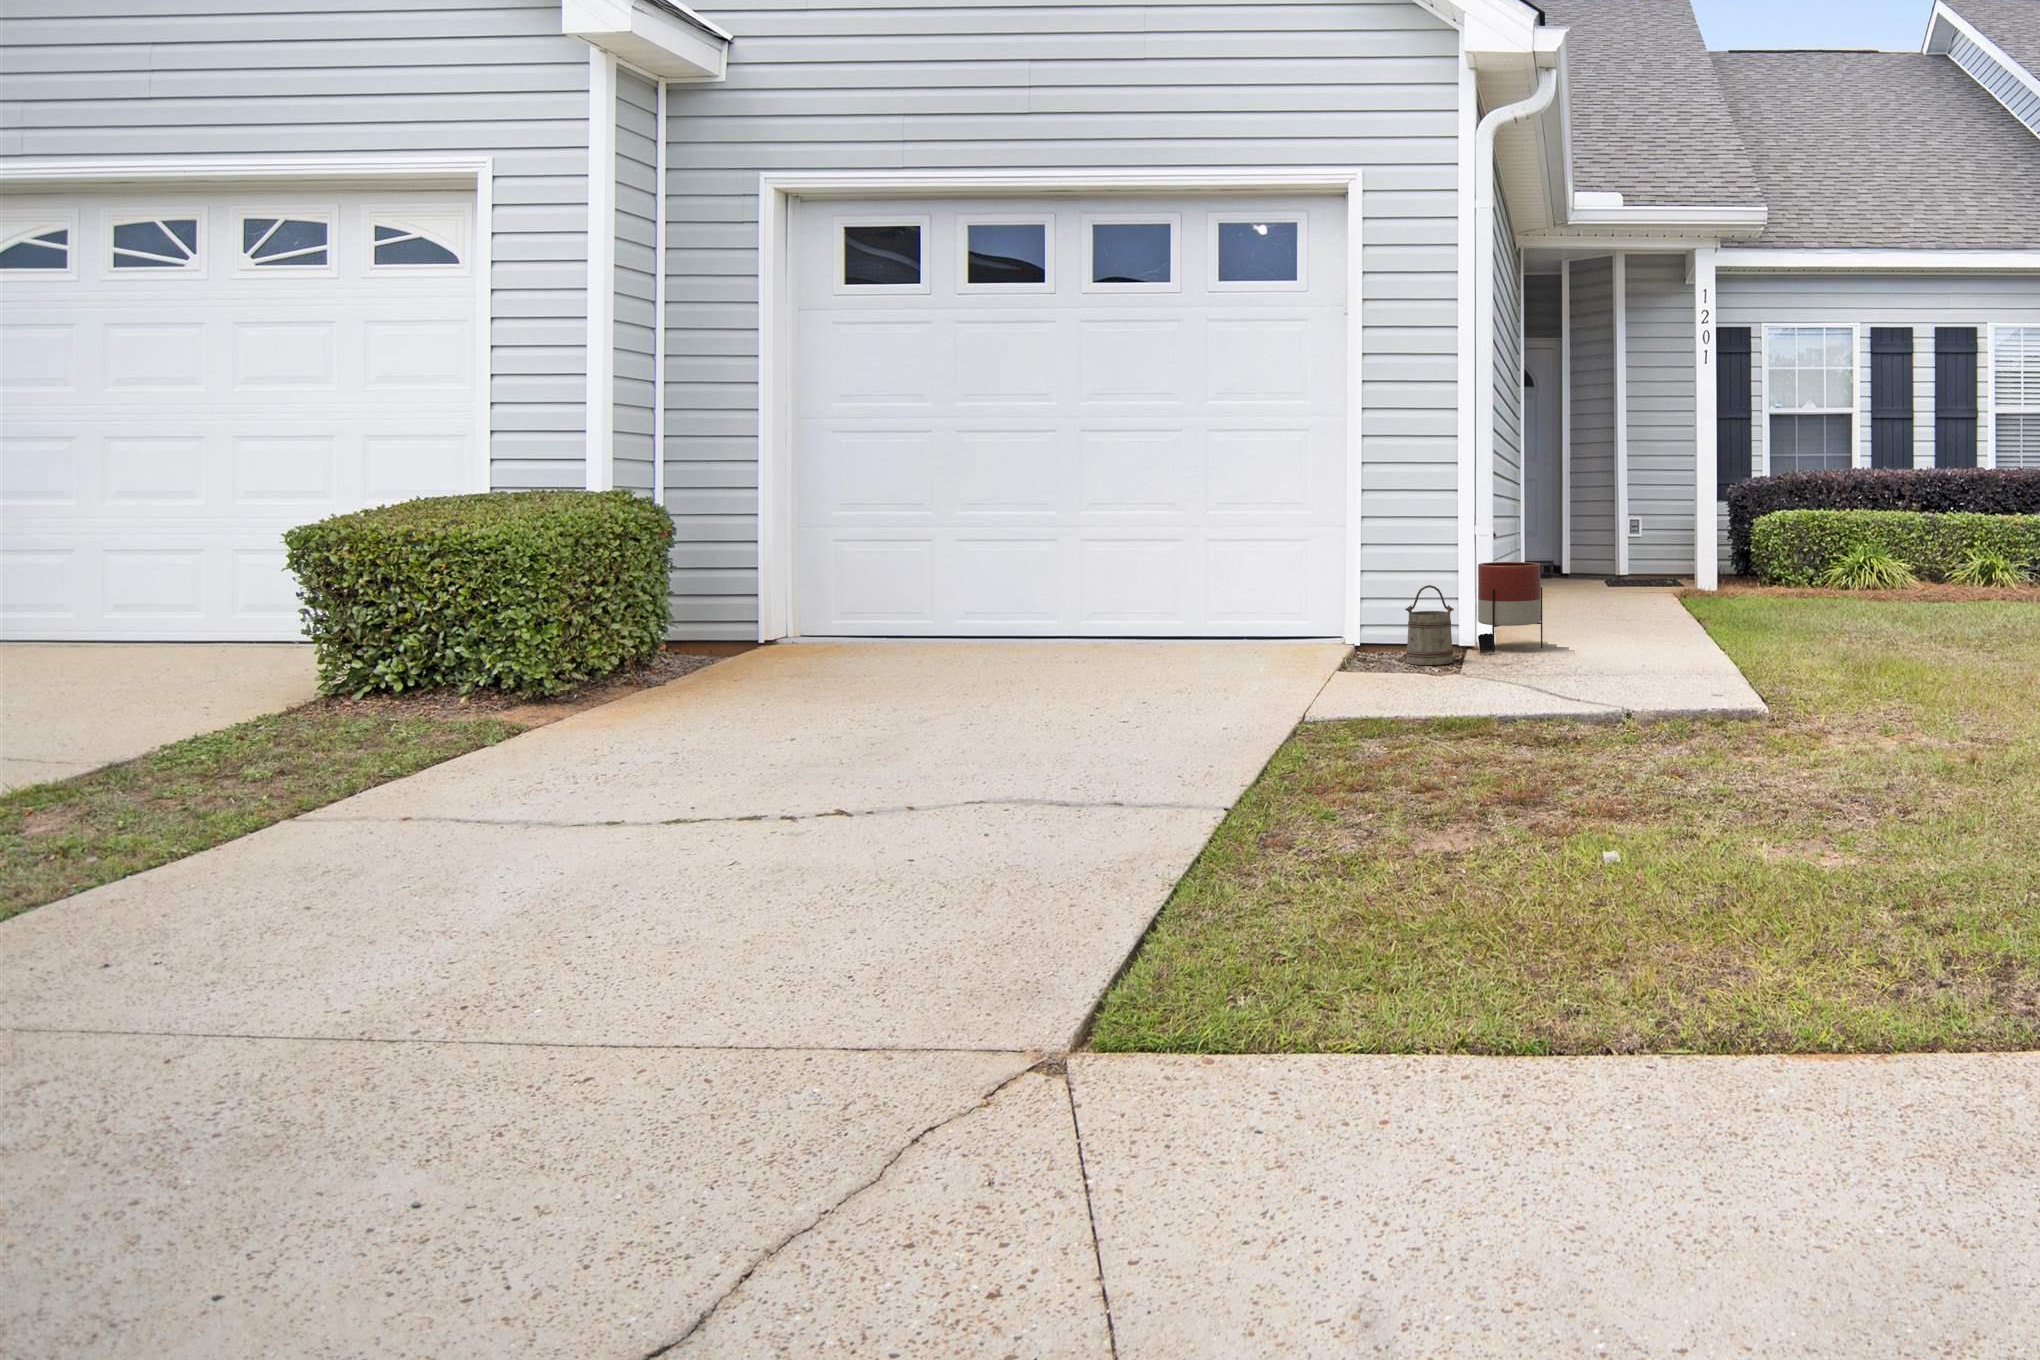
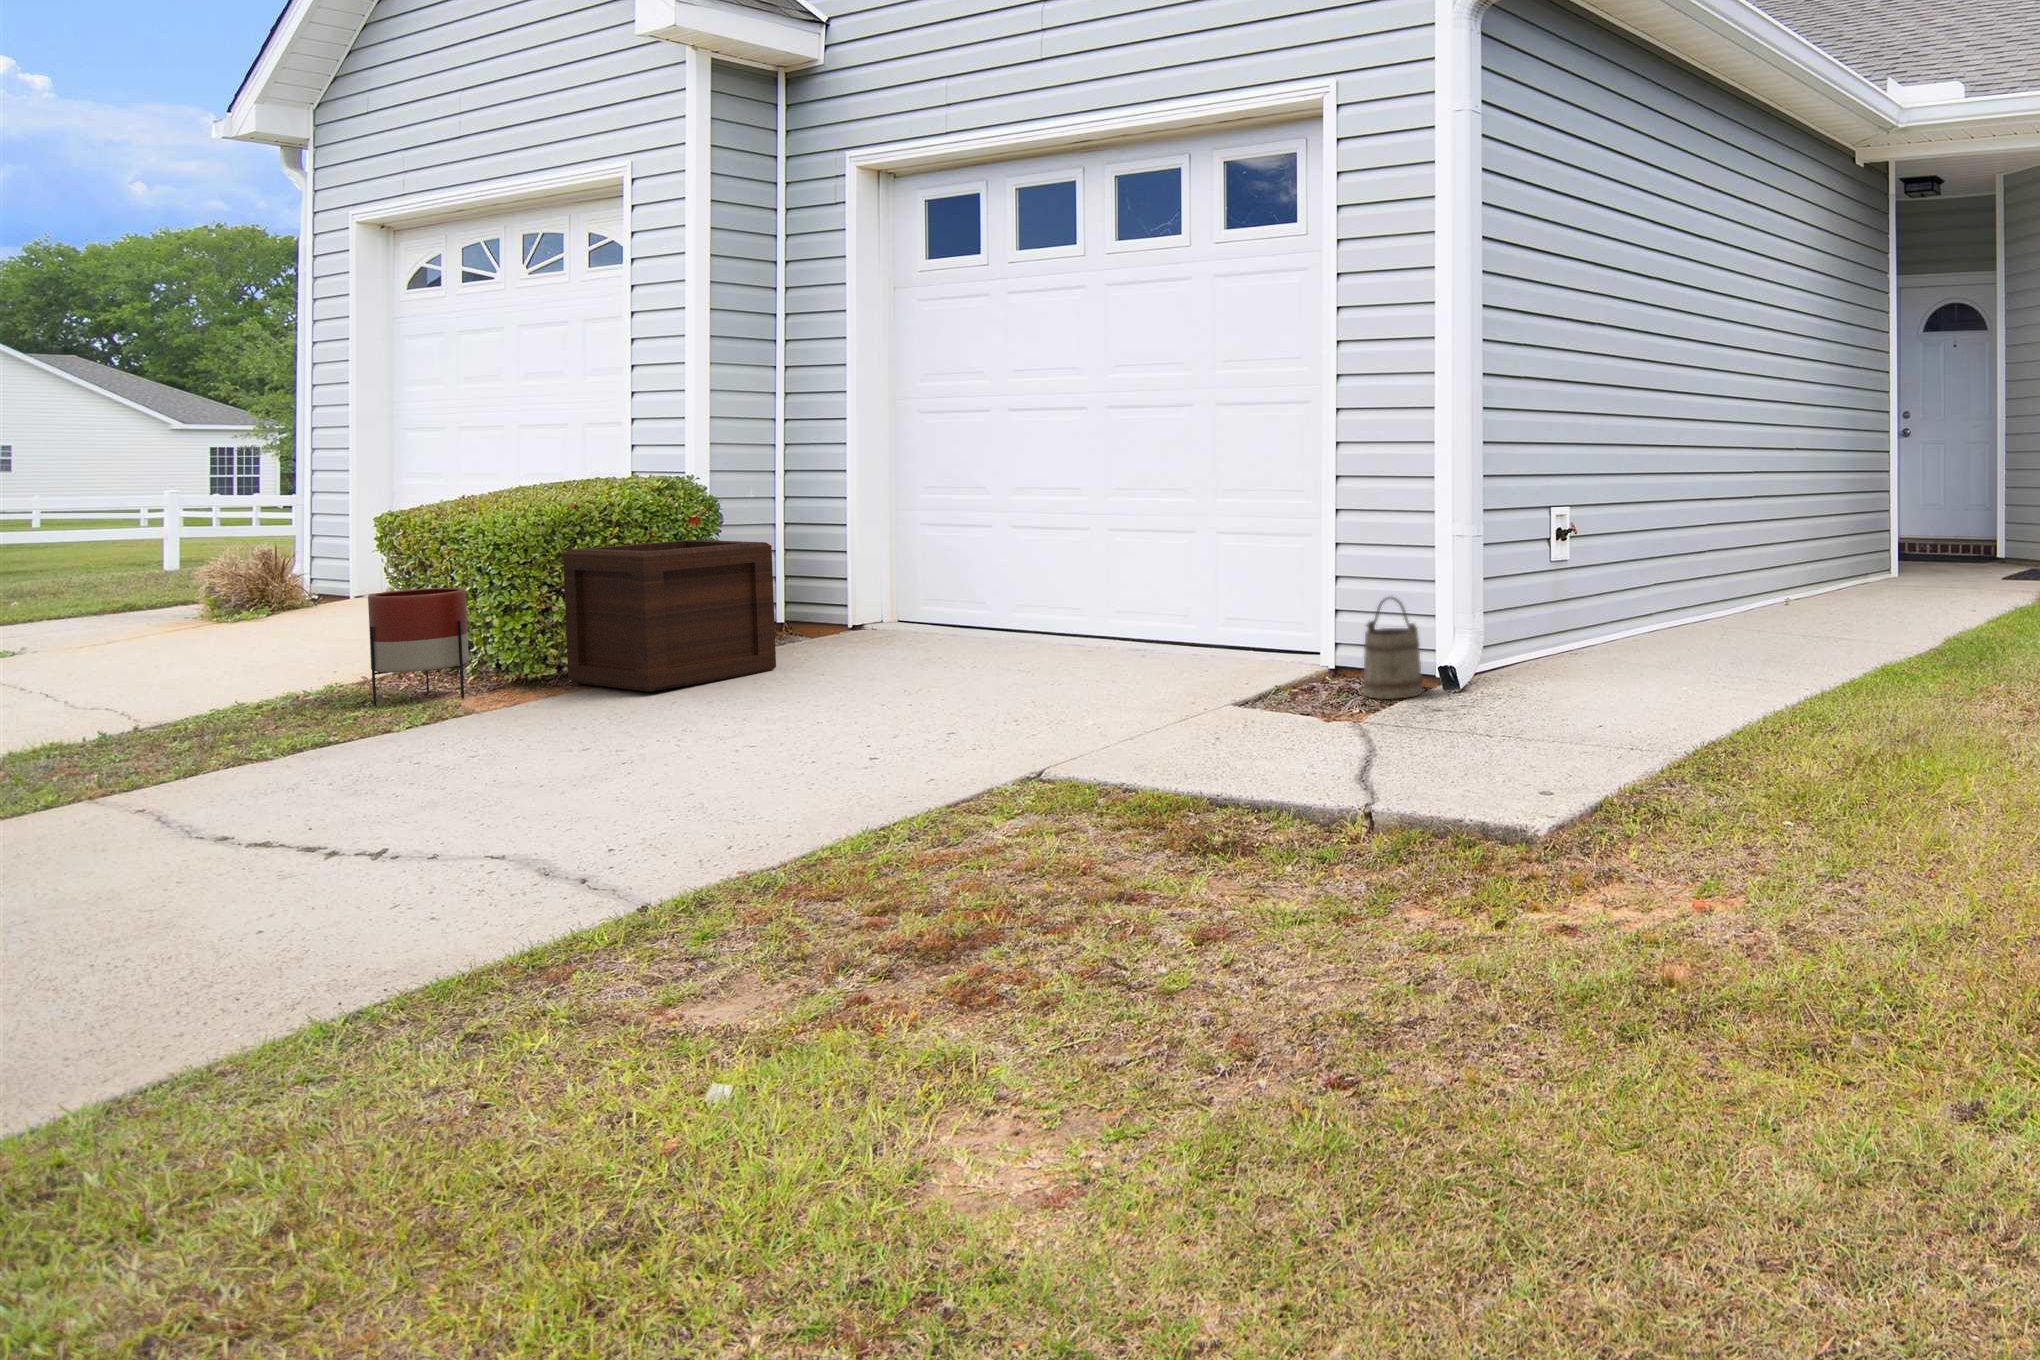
wooden crate: none [602,553,801,695] -> present [563,540,776,692]
planter: present [1478,562,1543,652] -> present [368,588,469,706]

